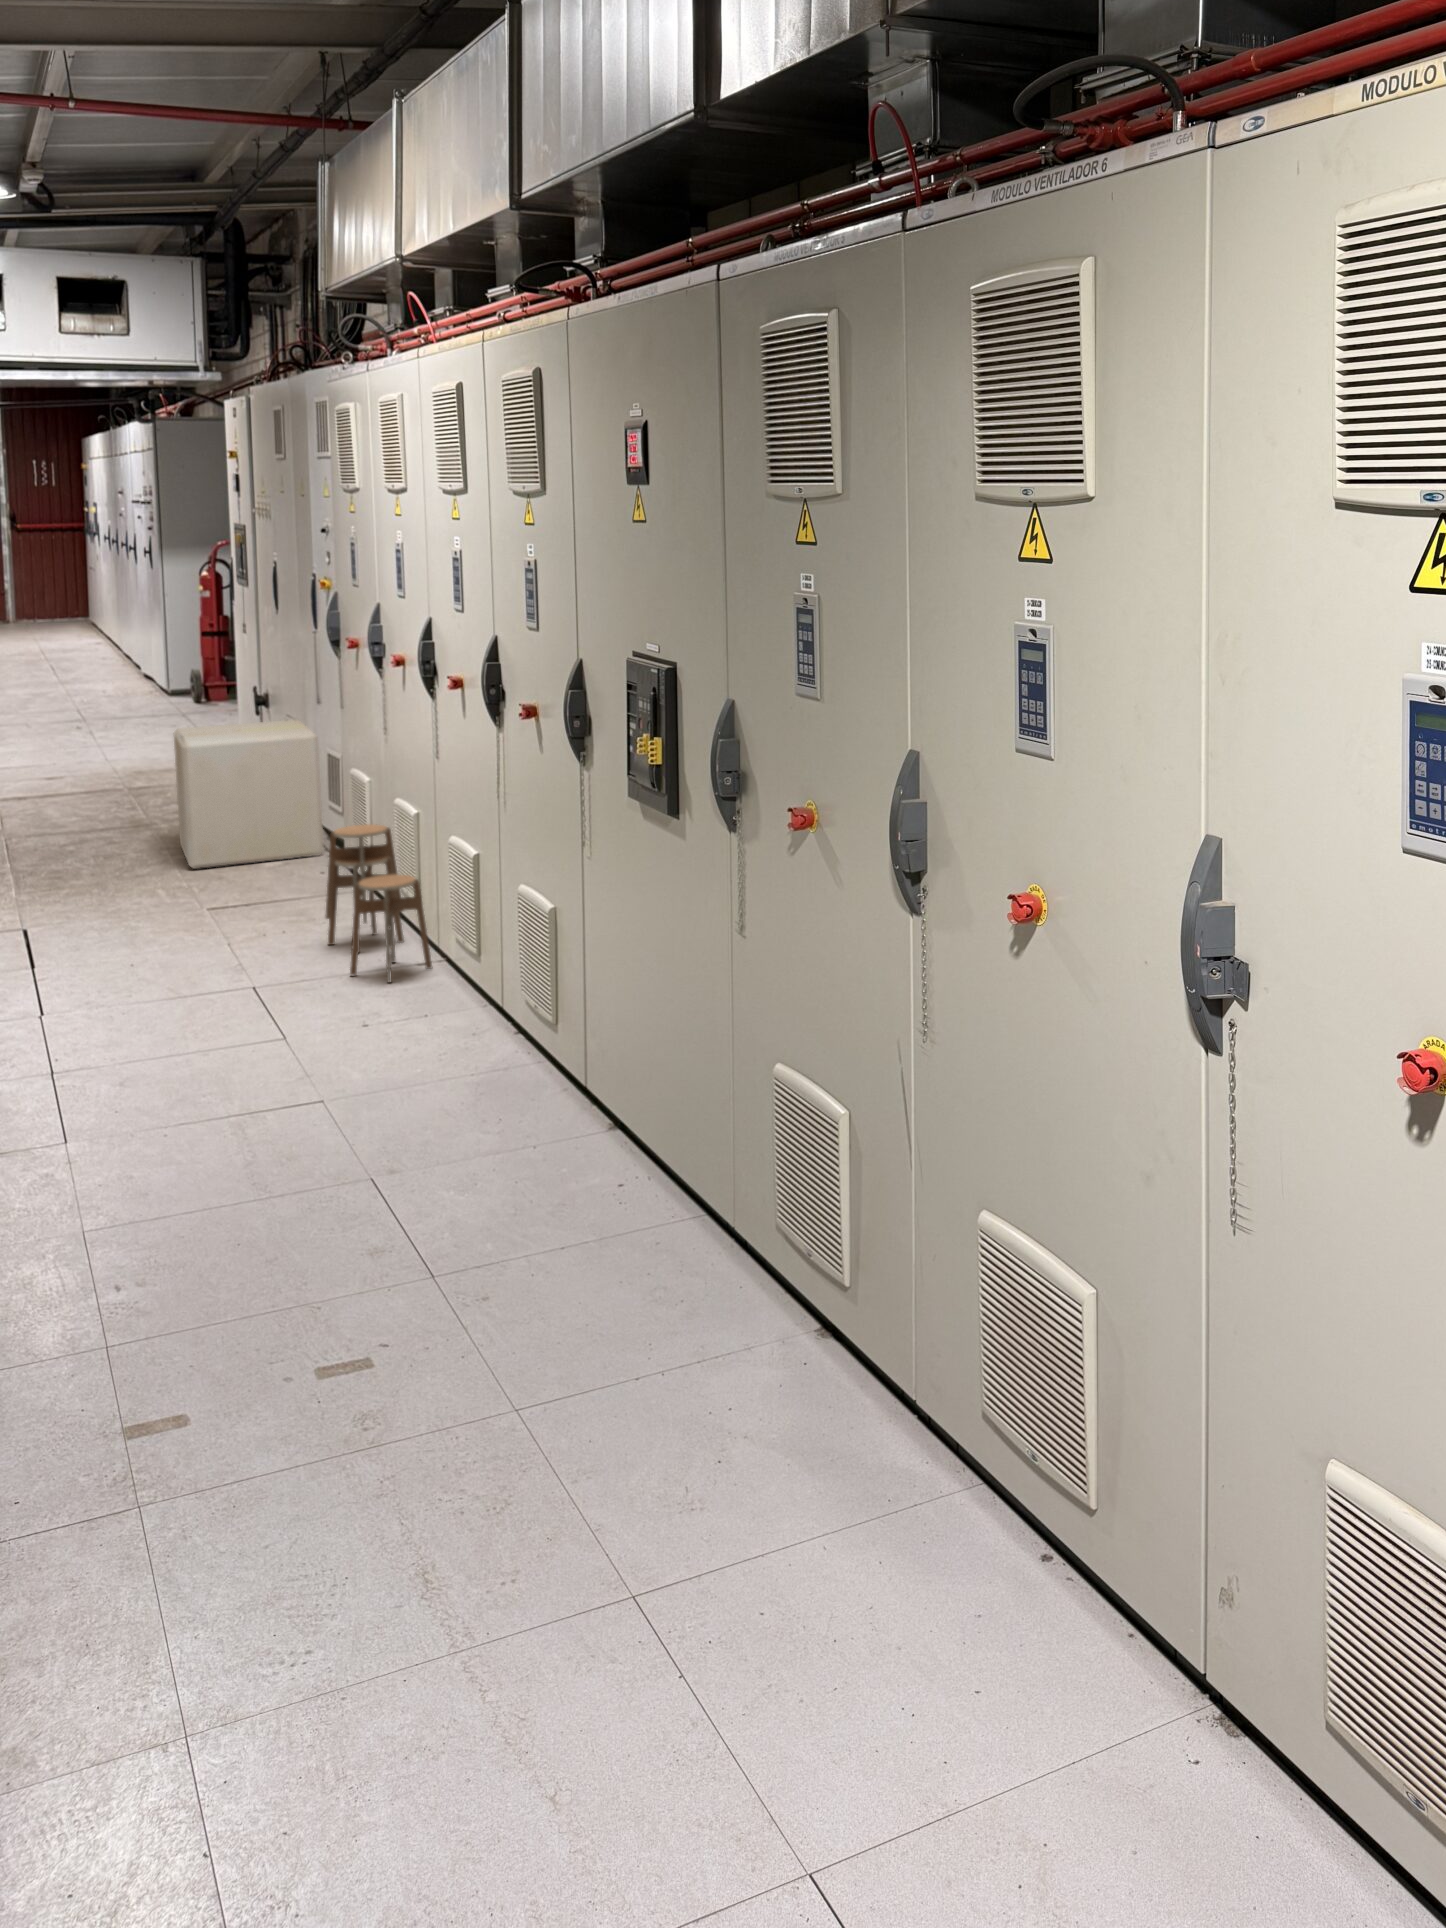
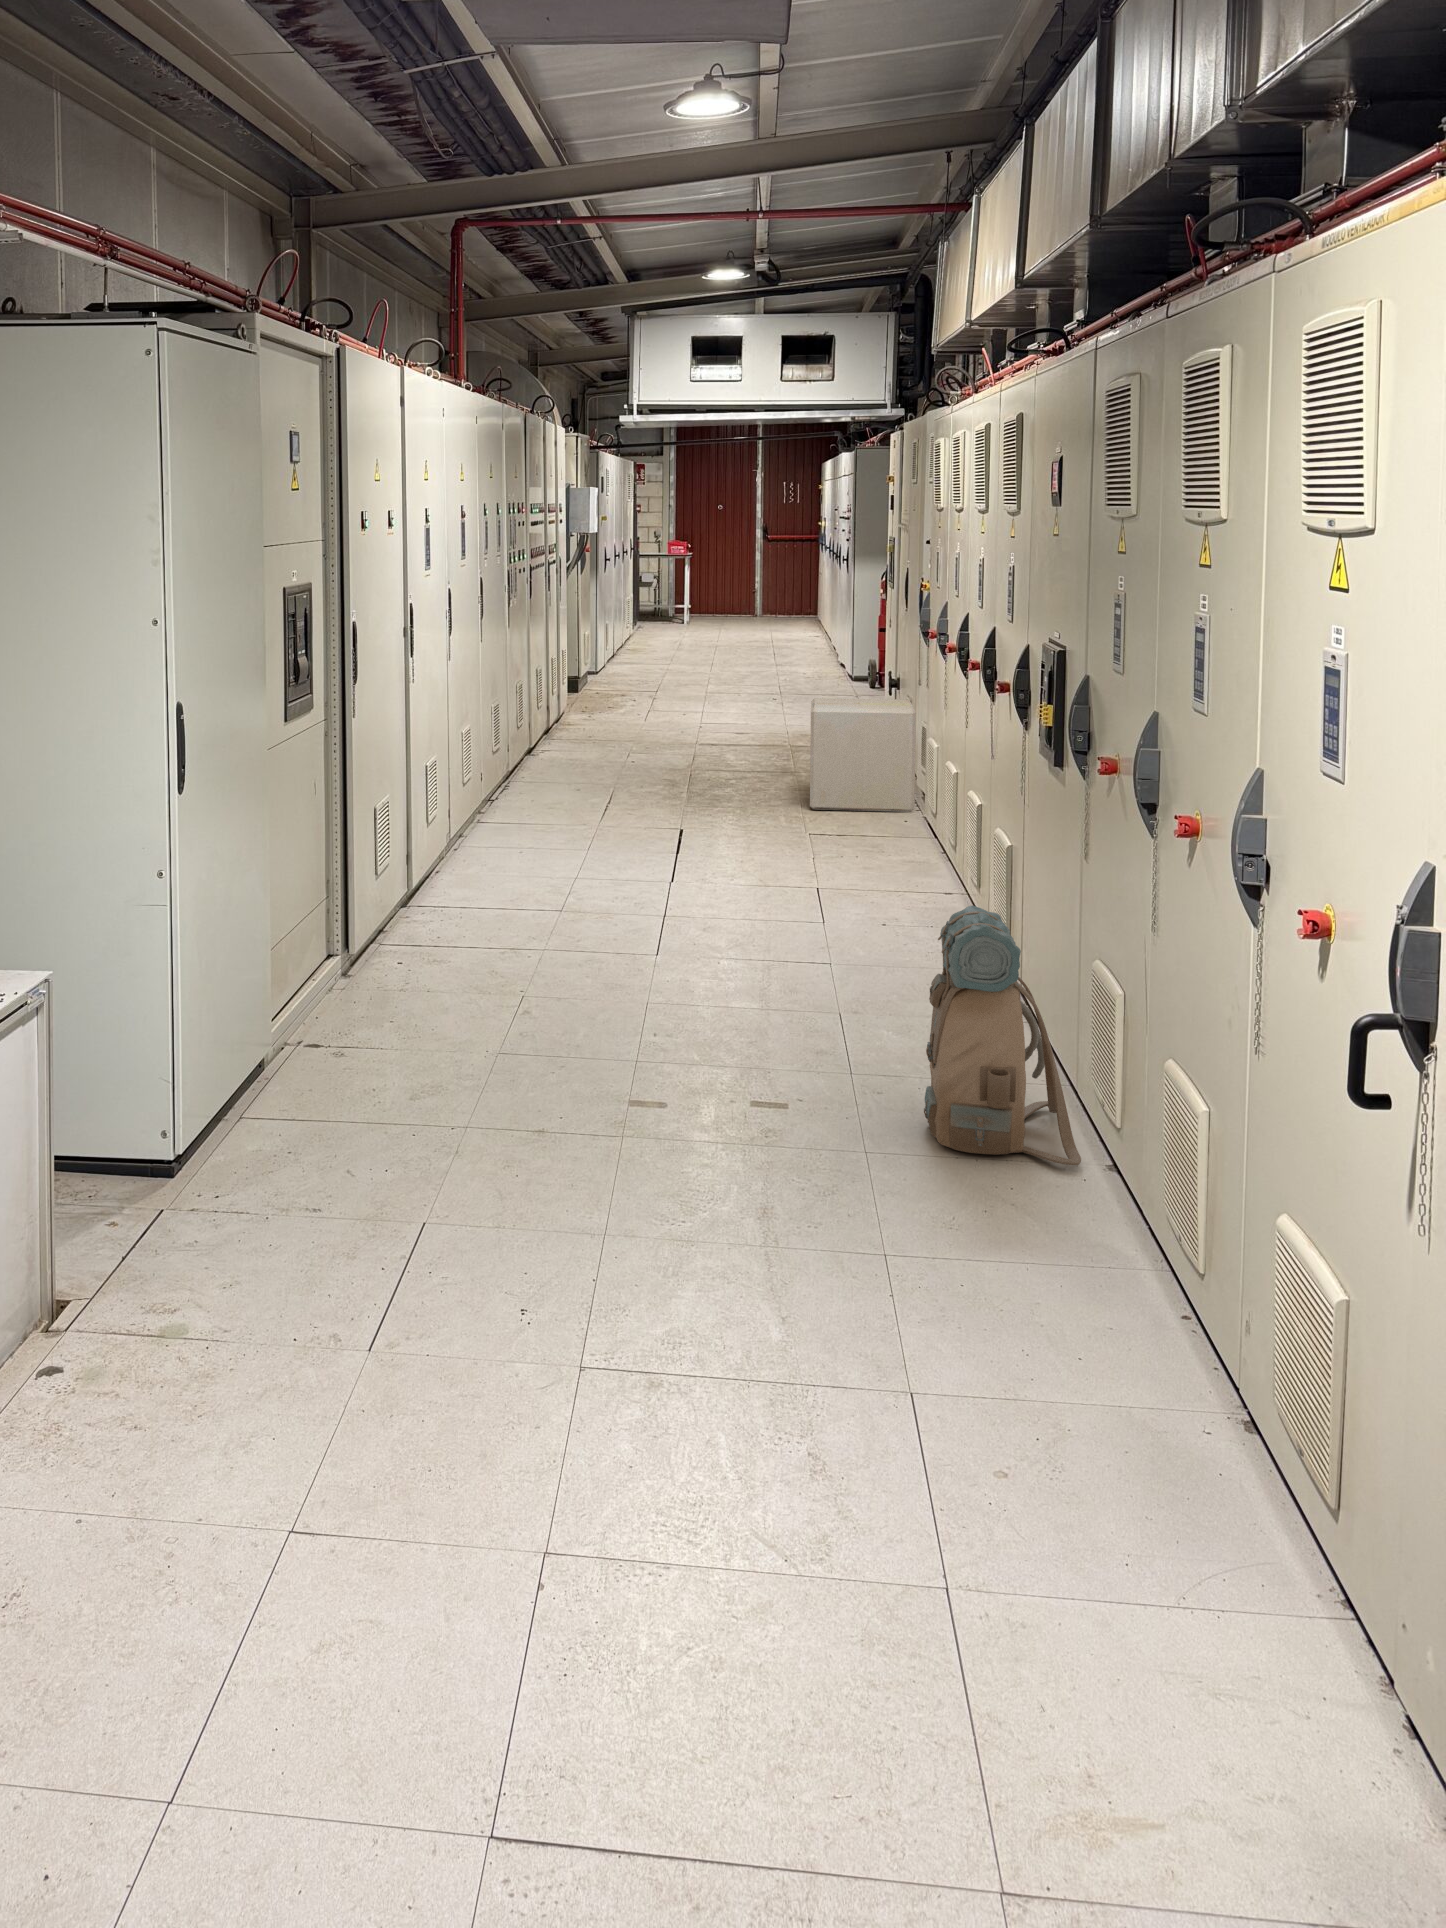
stool: present [325,824,433,982] -> none [884,780,955,904]
backpack: none [567,1022,796,1368] -> present [924,906,1081,1165]

